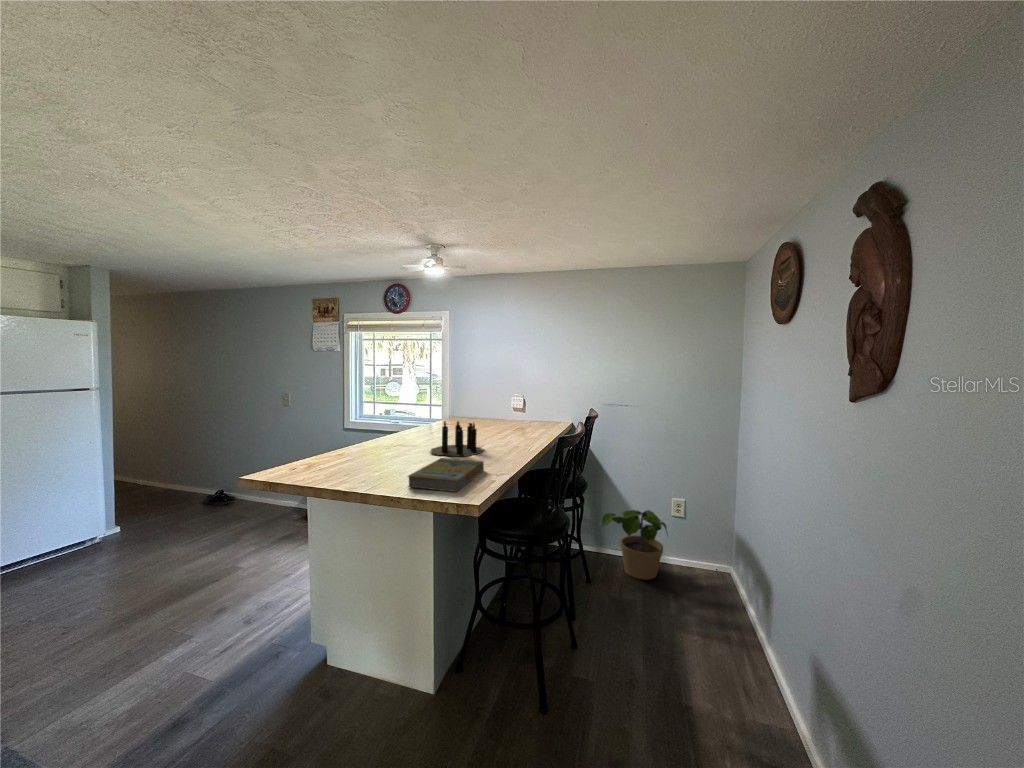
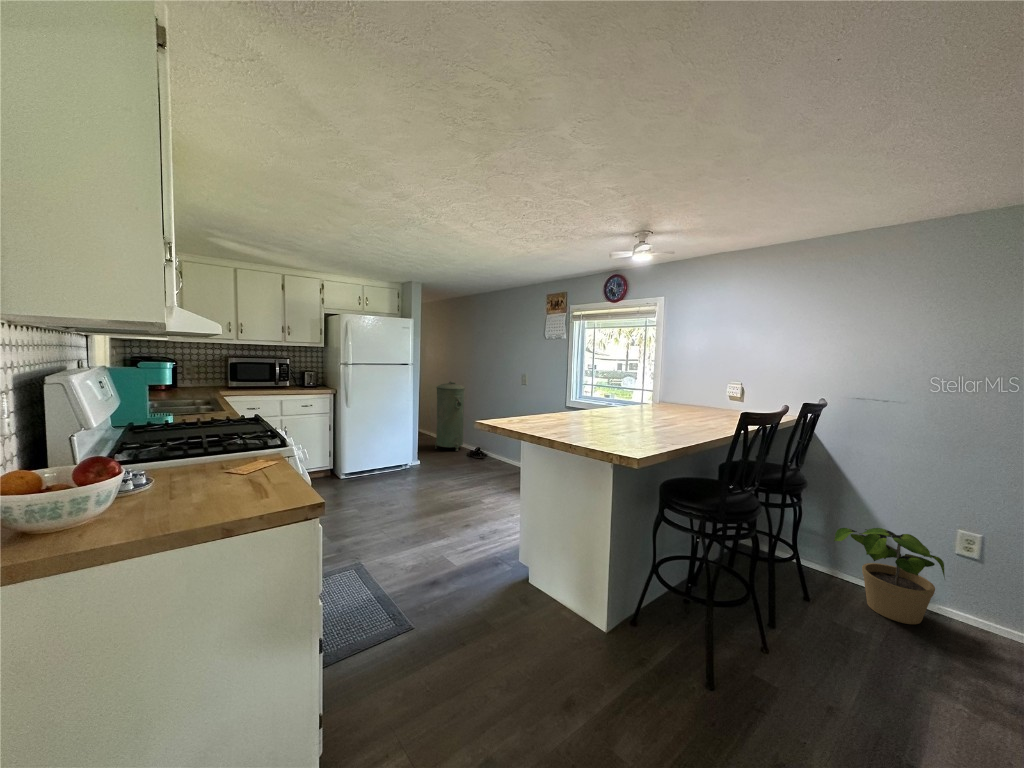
trash can: none [143,408,195,505] -> present [435,382,465,451]
candle: present [430,421,485,457] -> none [623,396,692,430]
book: present [408,458,484,492] -> none [590,426,668,451]

